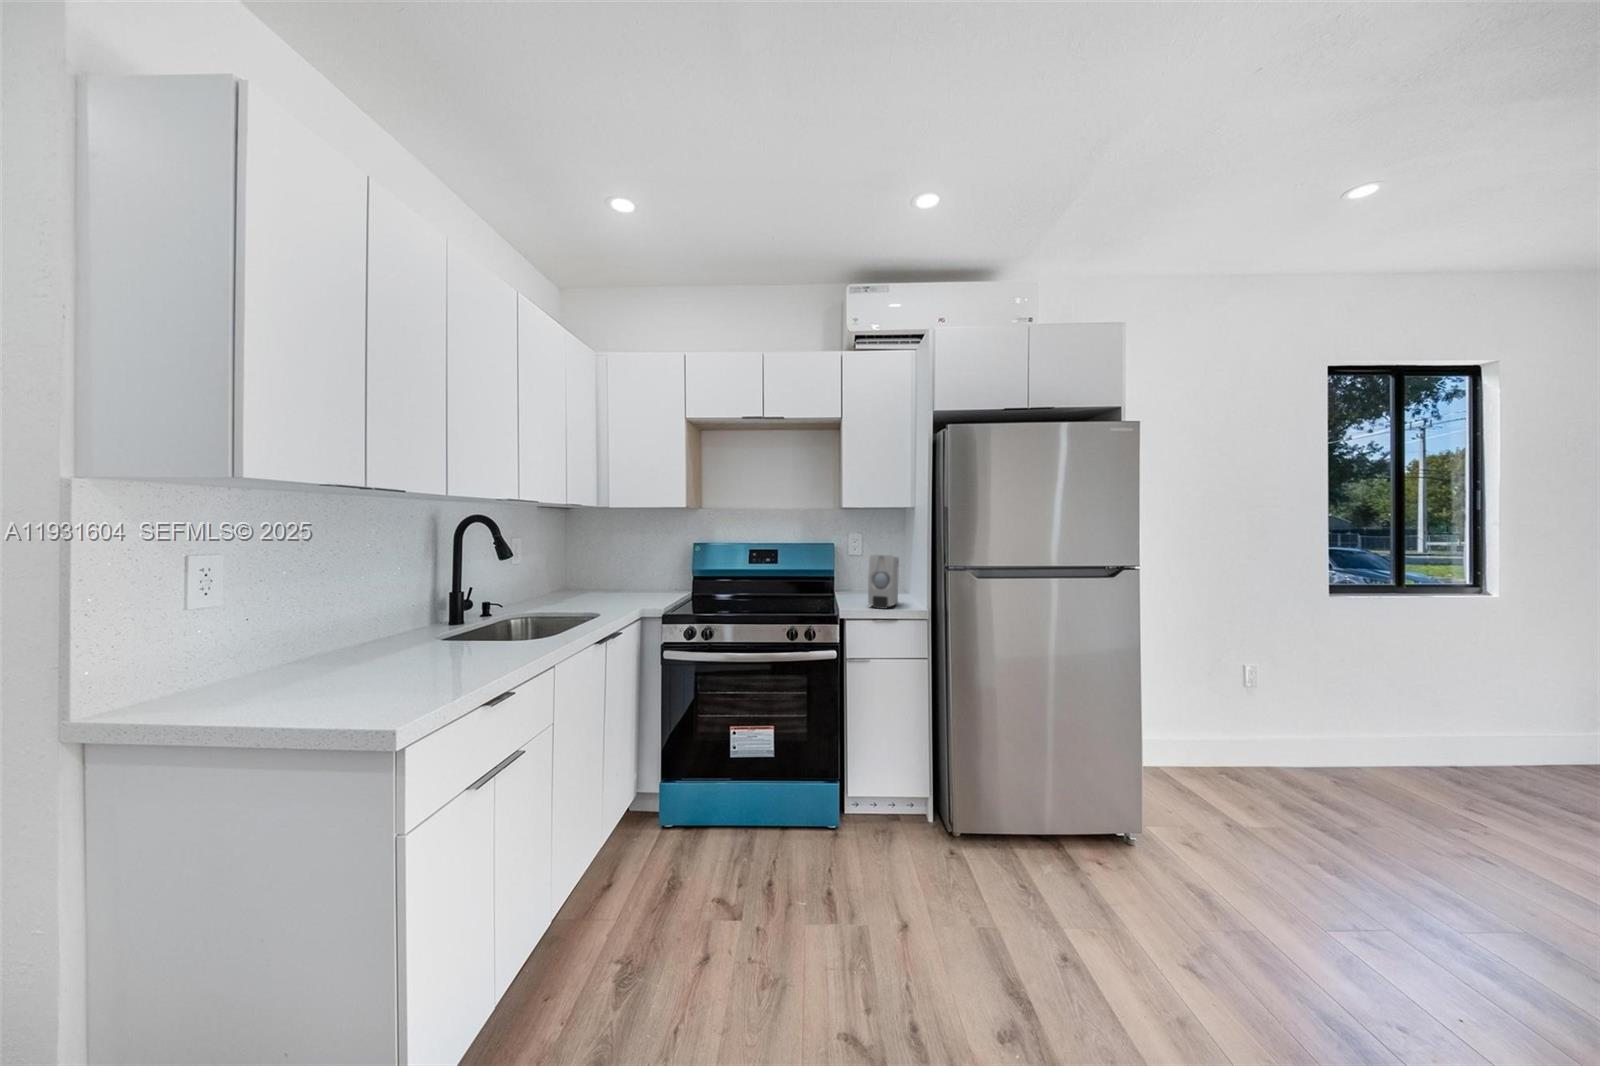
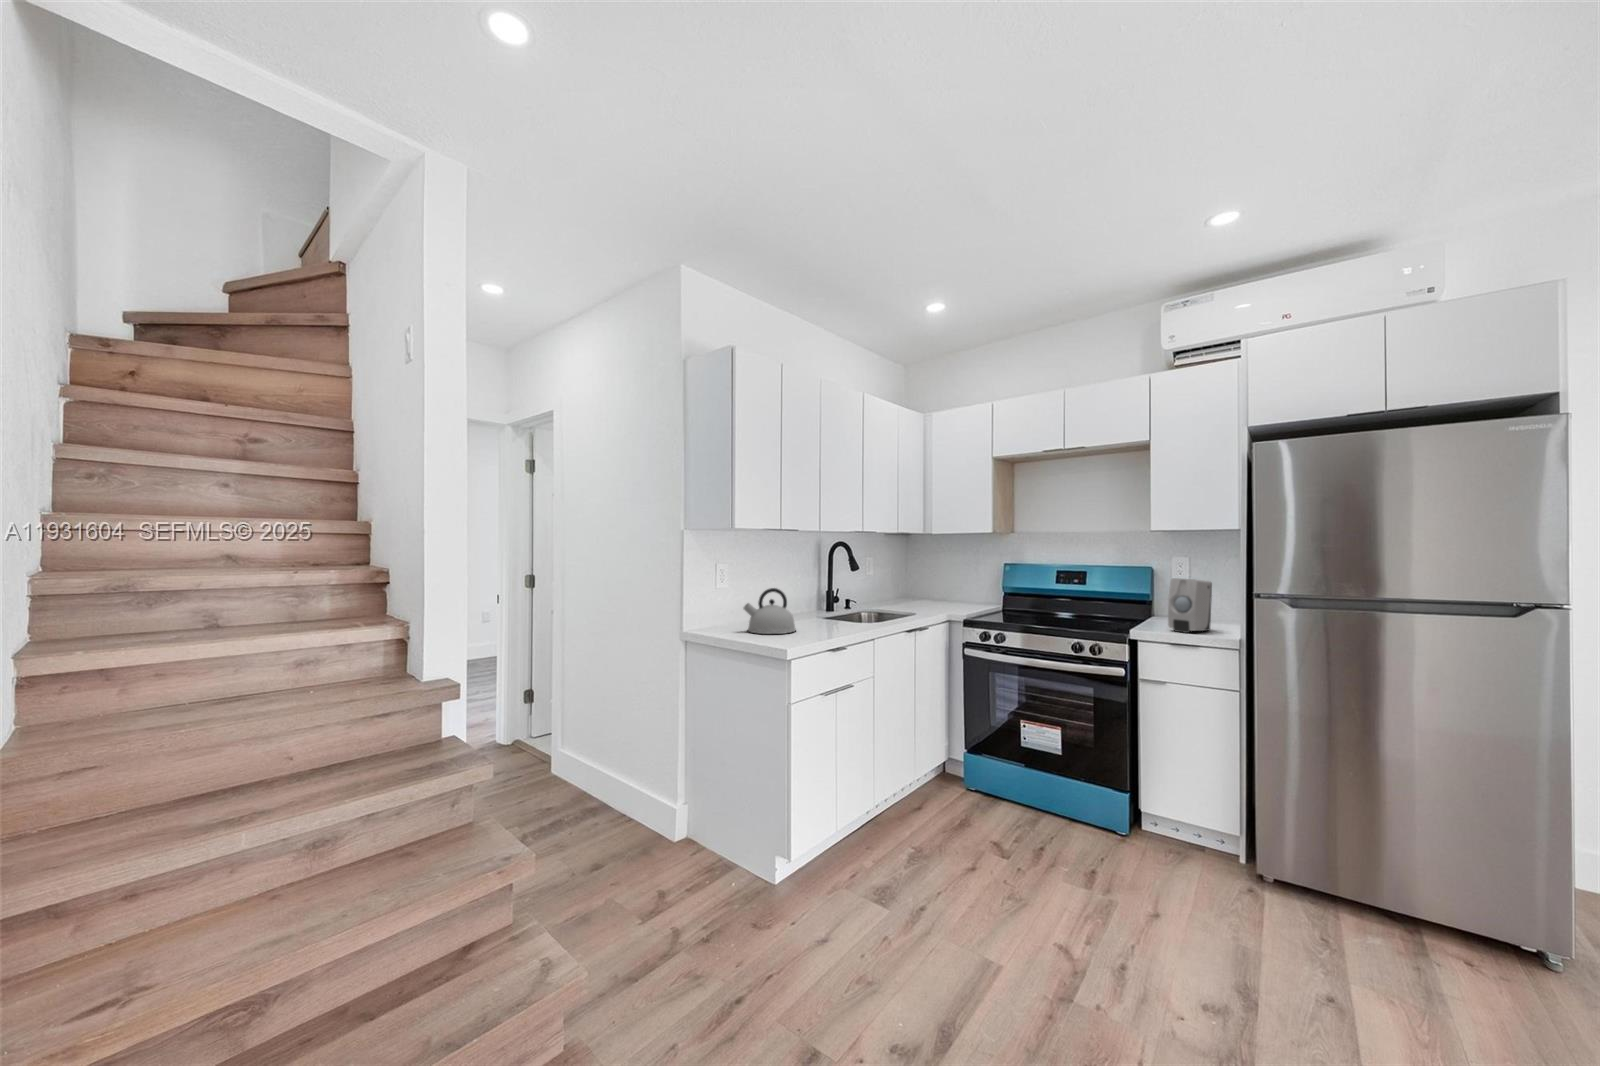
kettle: none [265,600,400,694] -> present [743,588,796,634]

